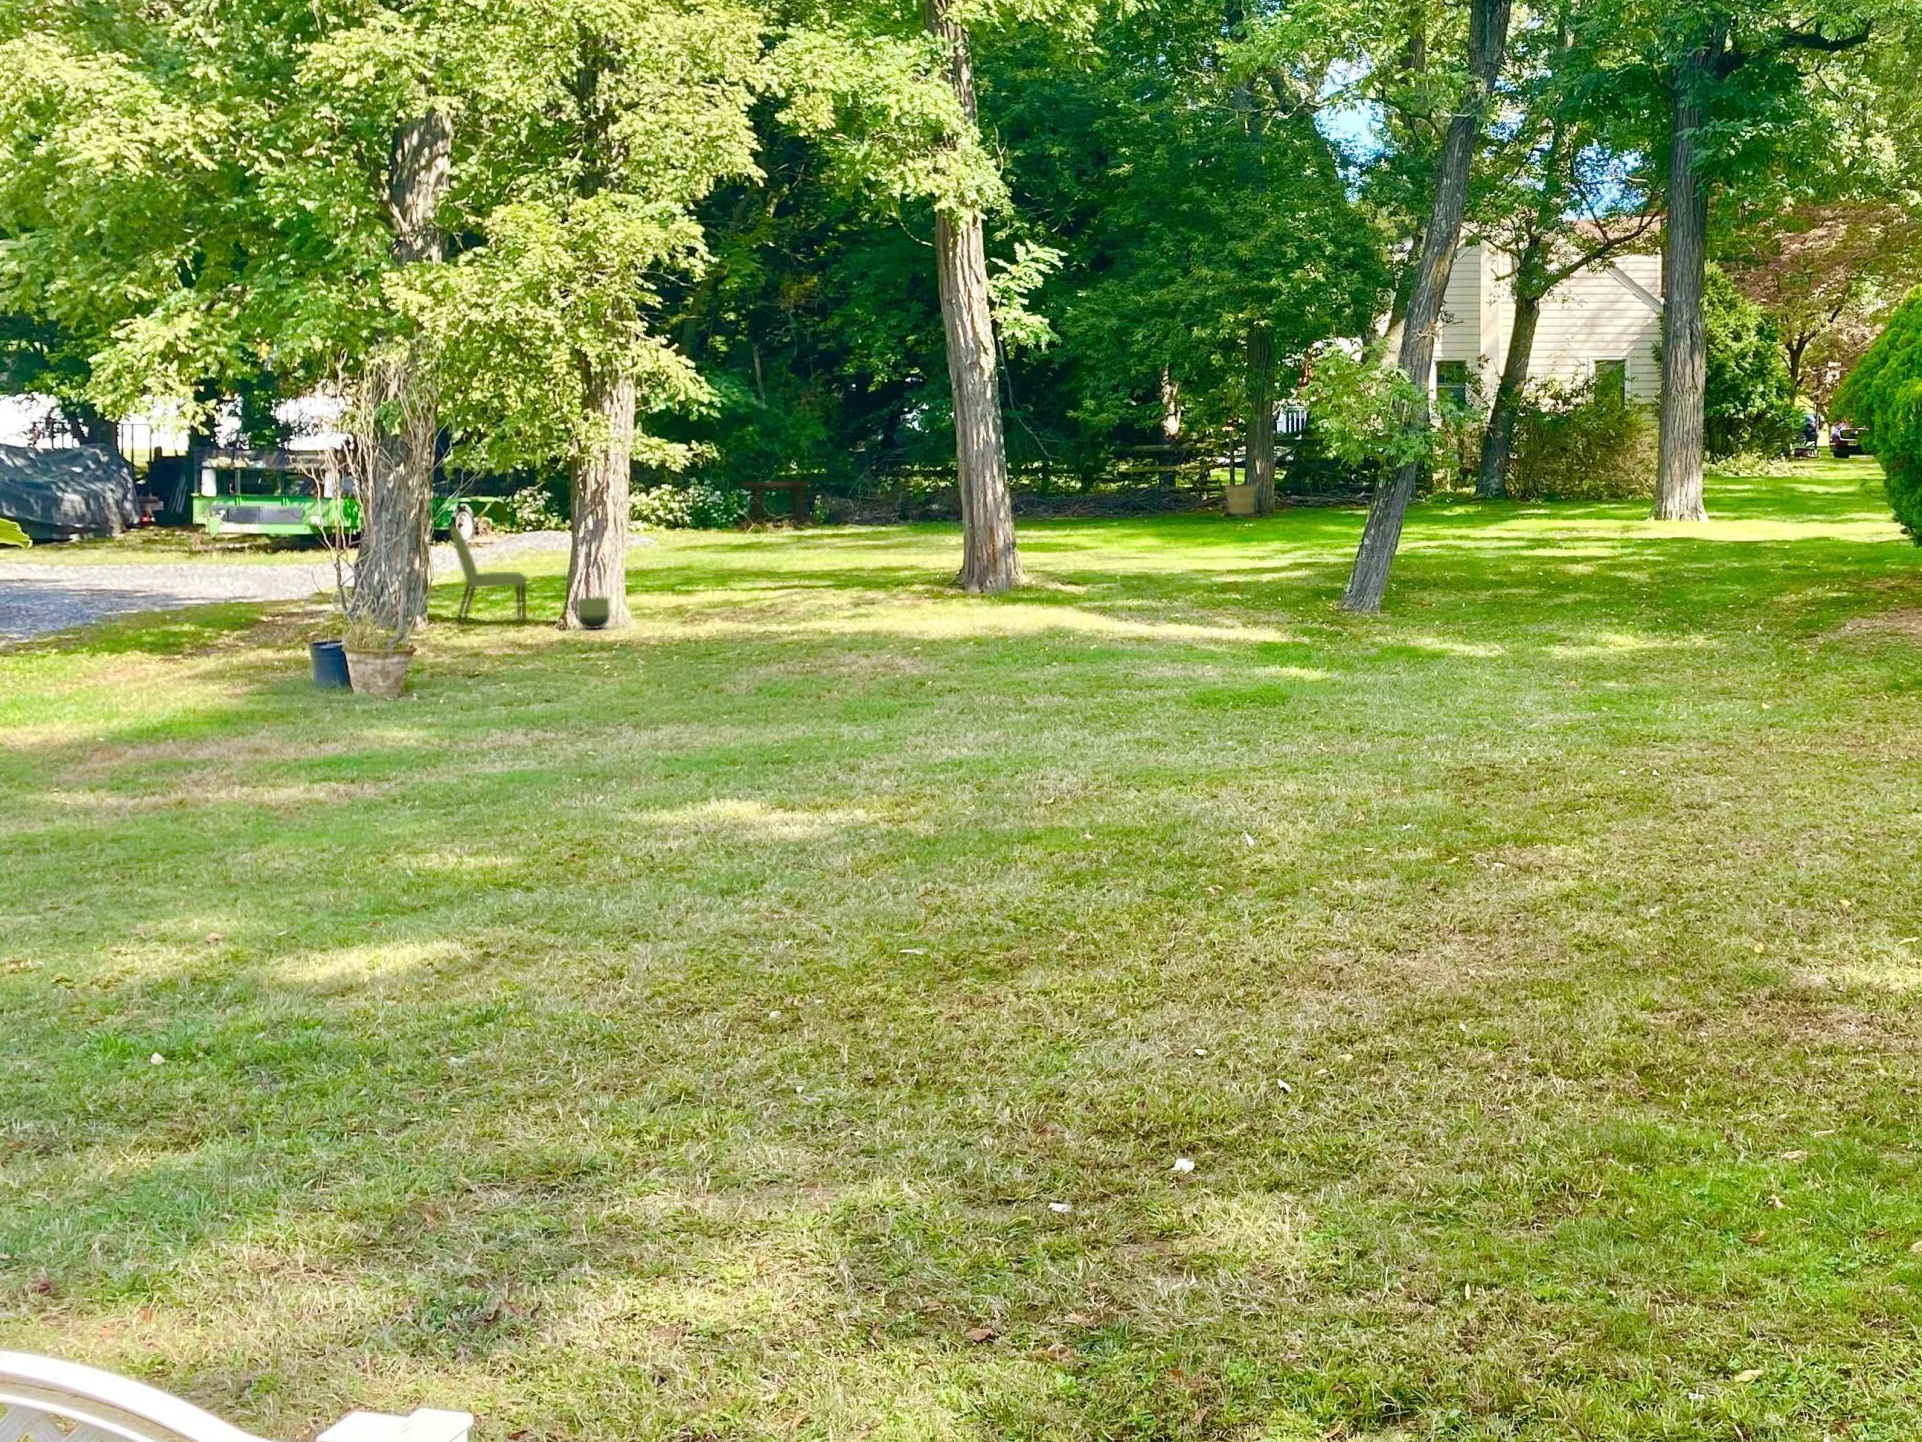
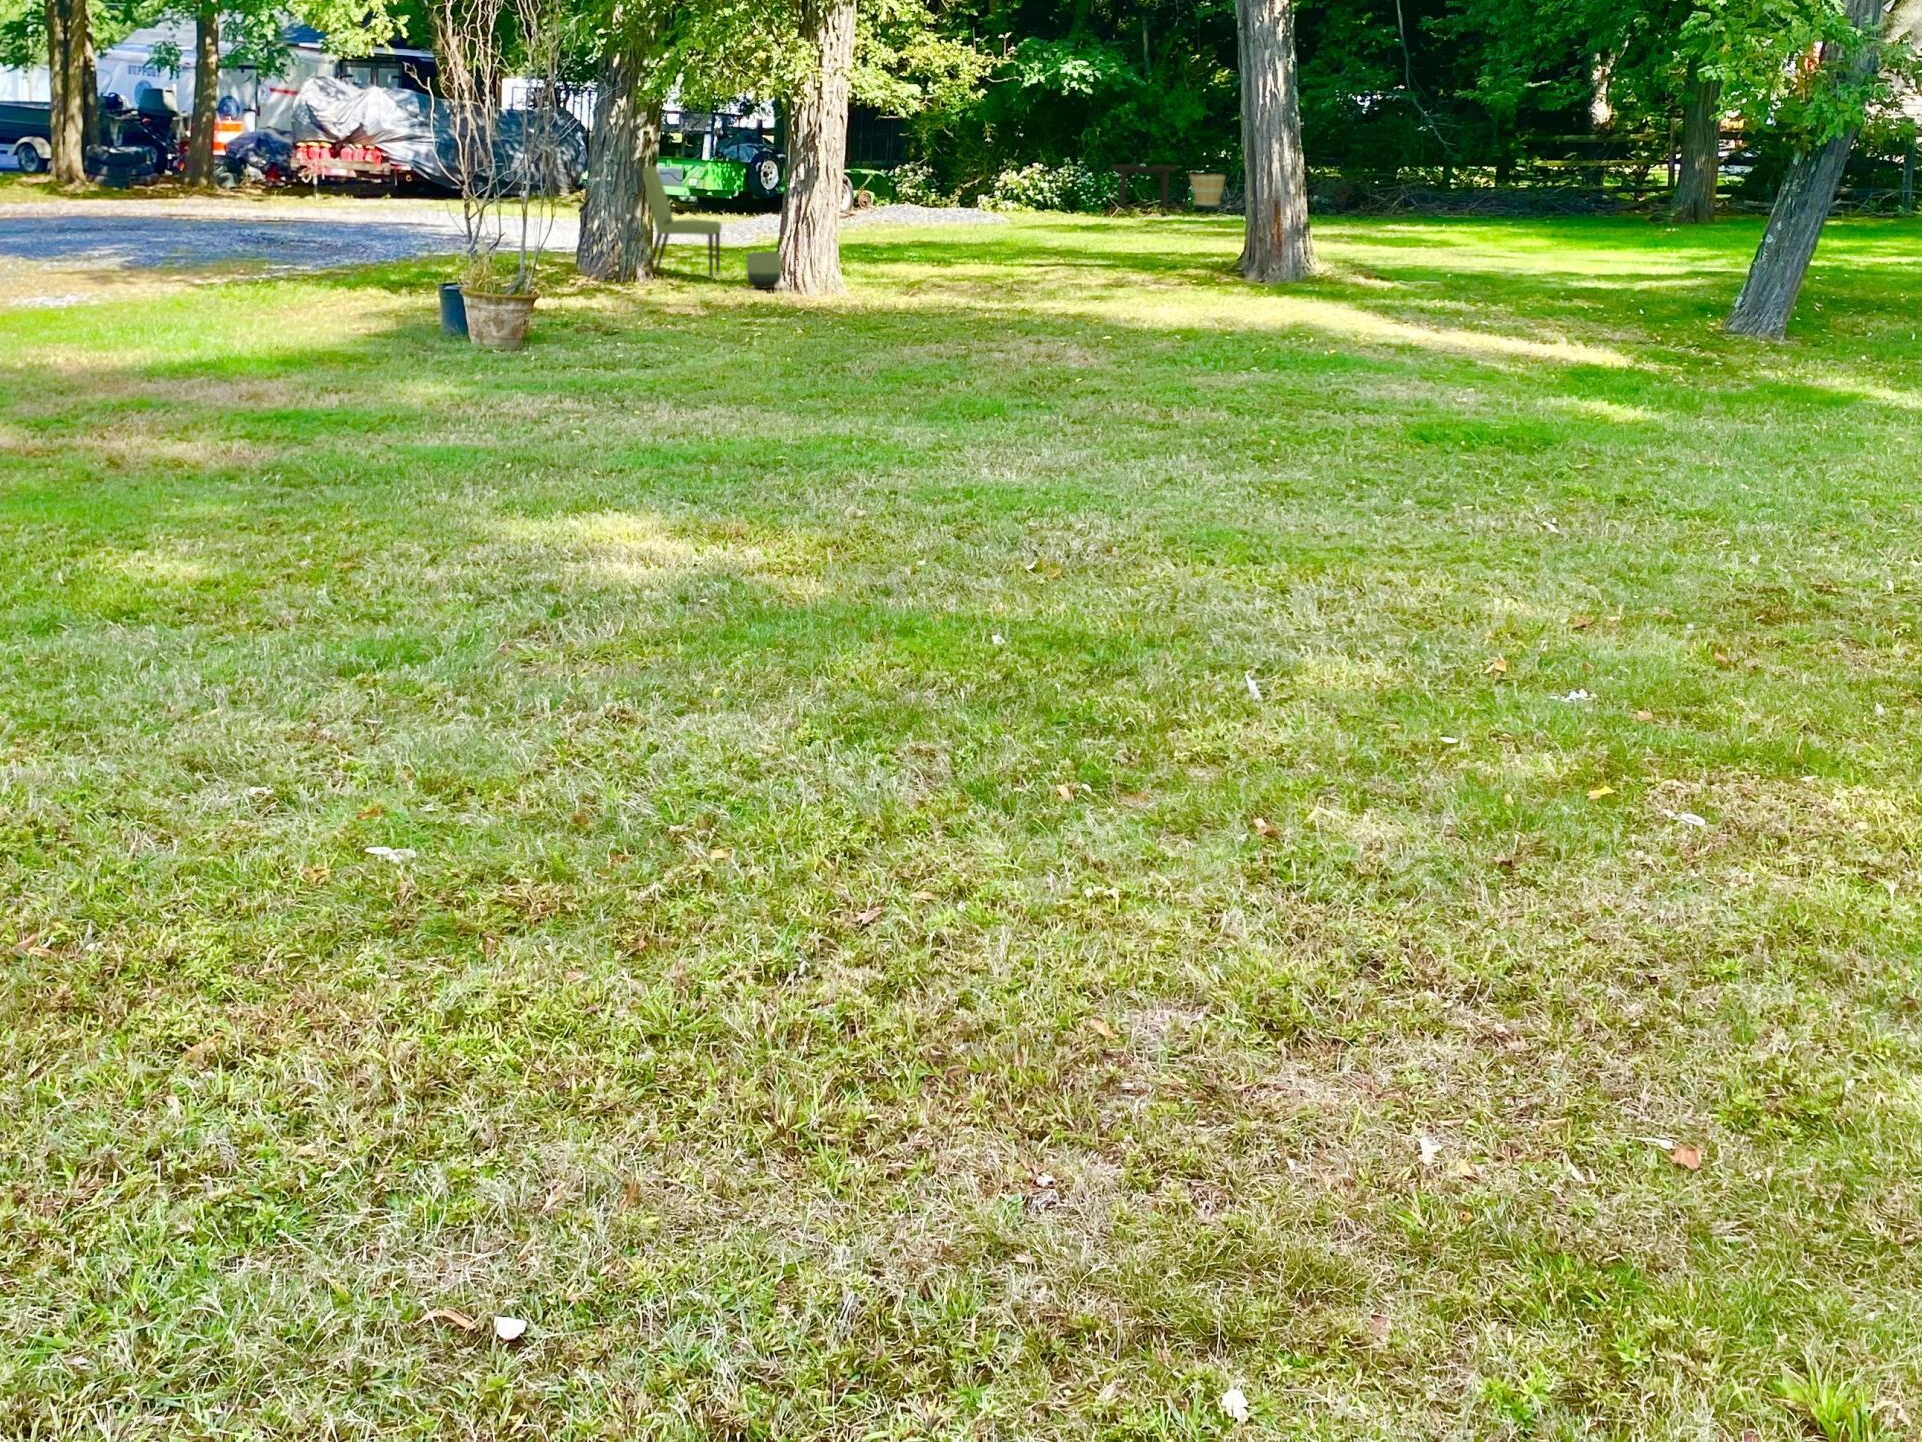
wooden bucket: present [1225,484,1258,514] -> present [1189,174,1225,206]

